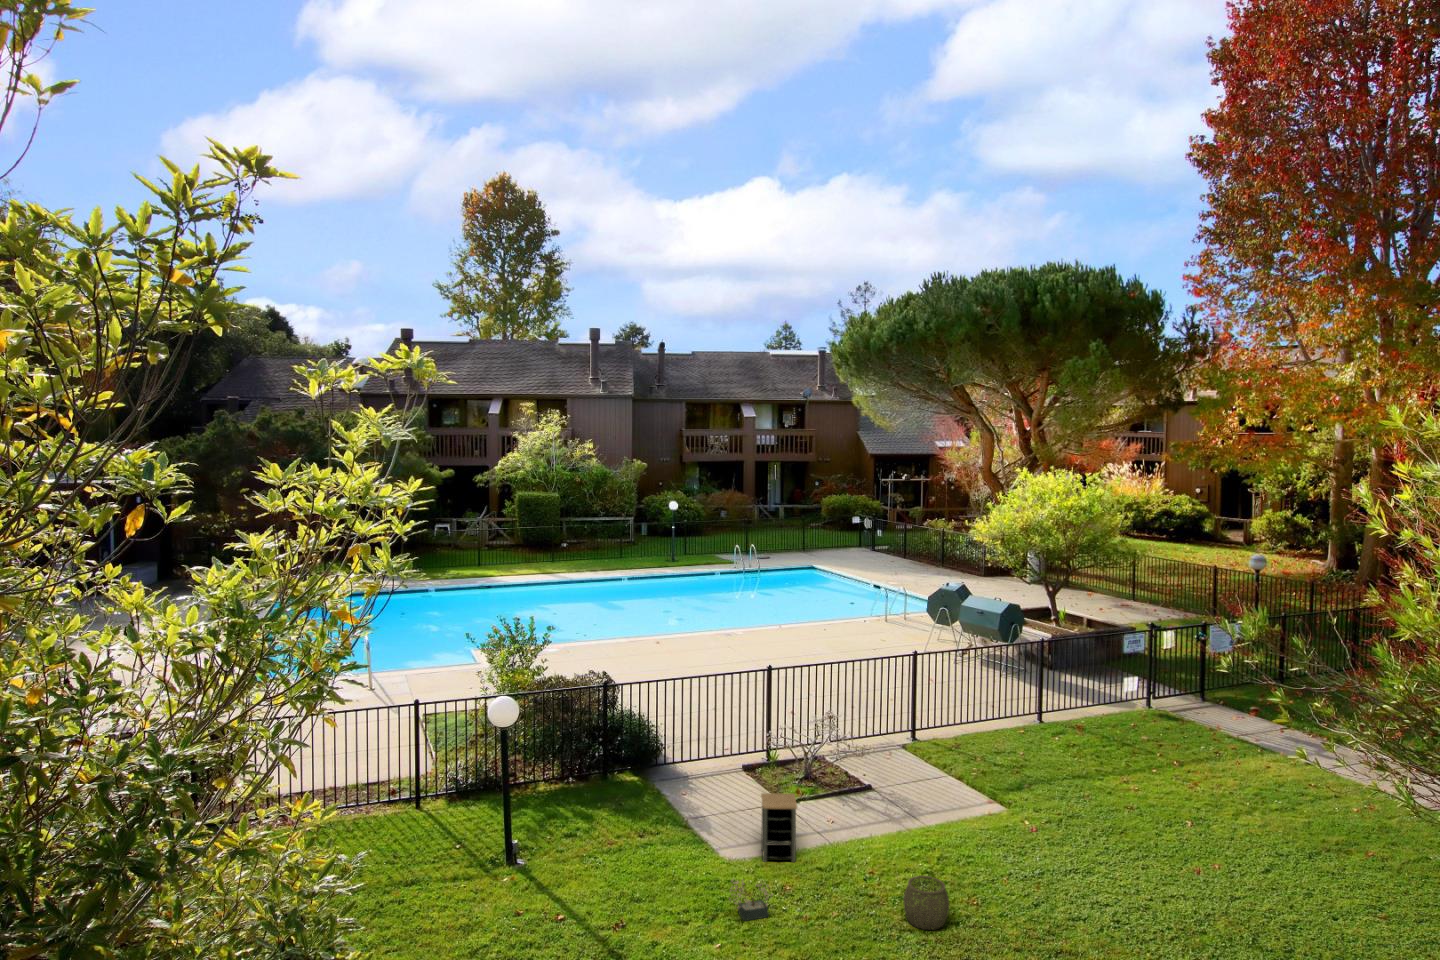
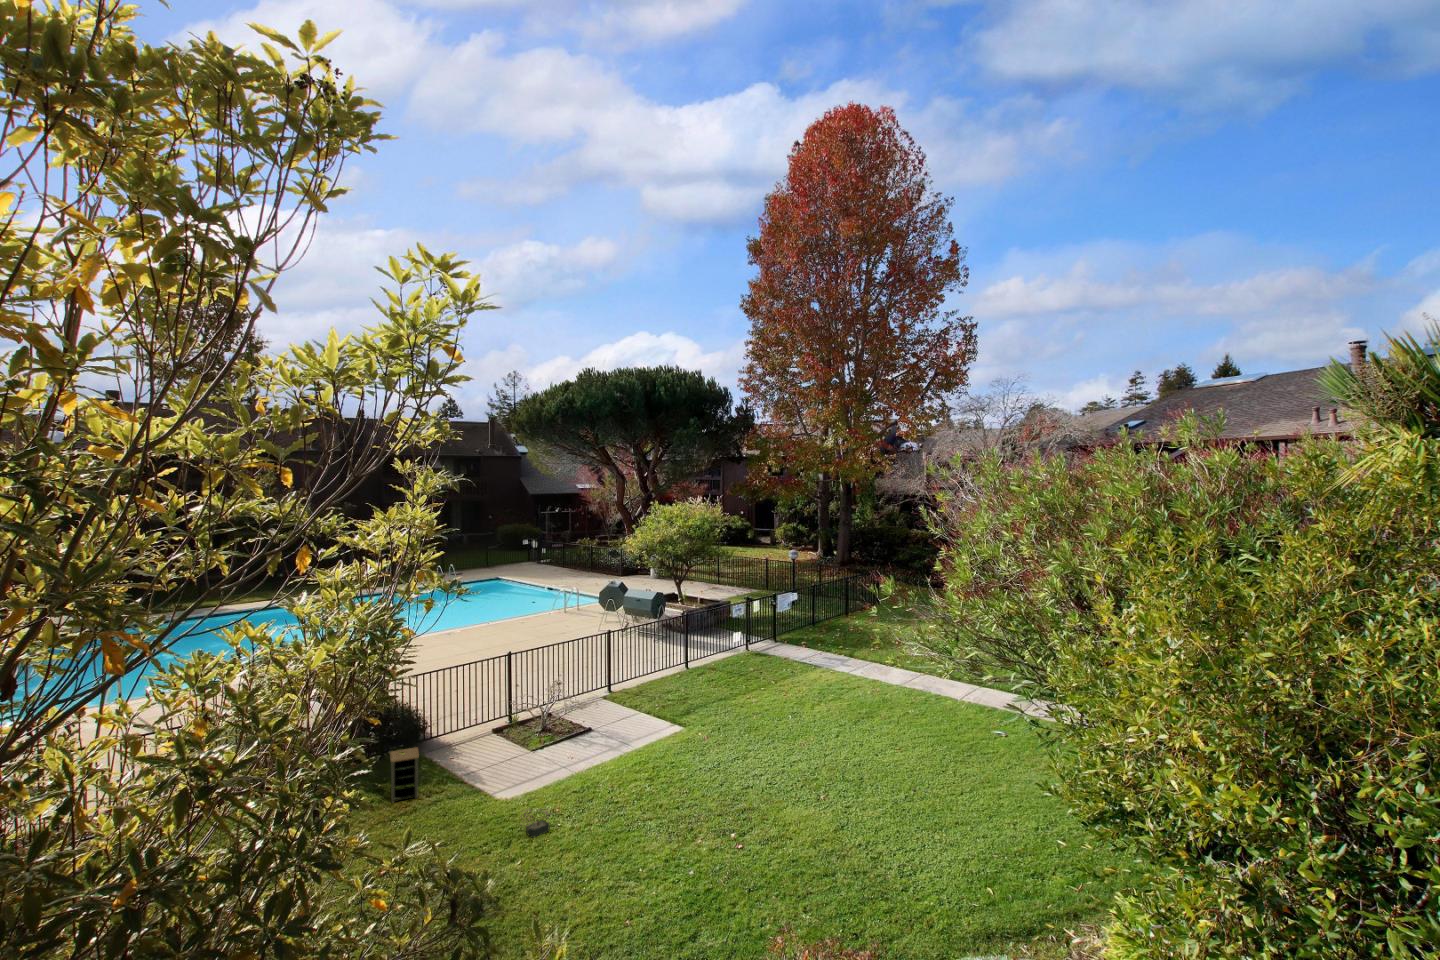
side table: present [761,793,797,862] -> present [390,747,419,803]
woven basket: present [904,876,949,930] -> none [642,777,672,814]

